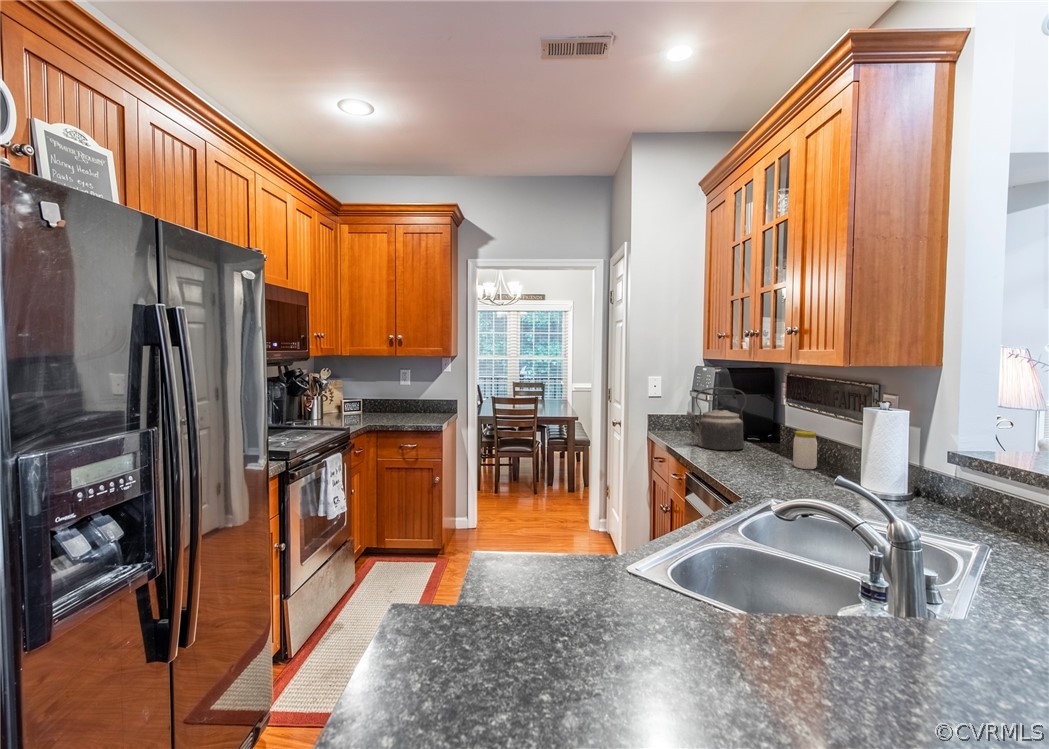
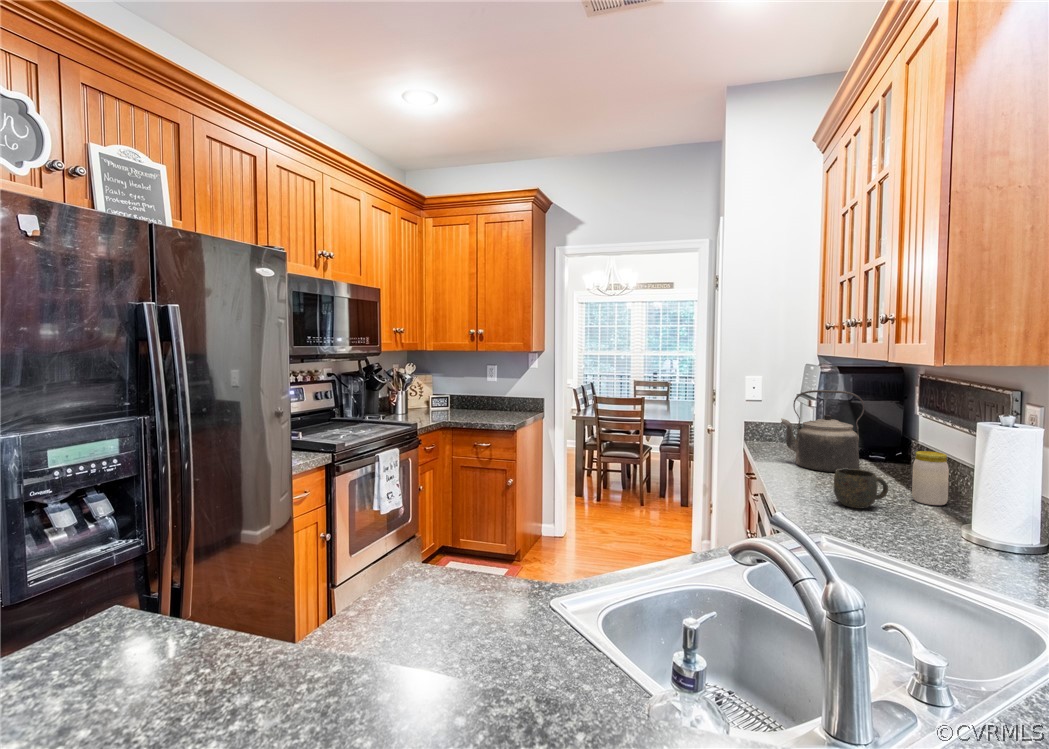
mug: none [748,446,784,475] -> present [834,468,888,509]

